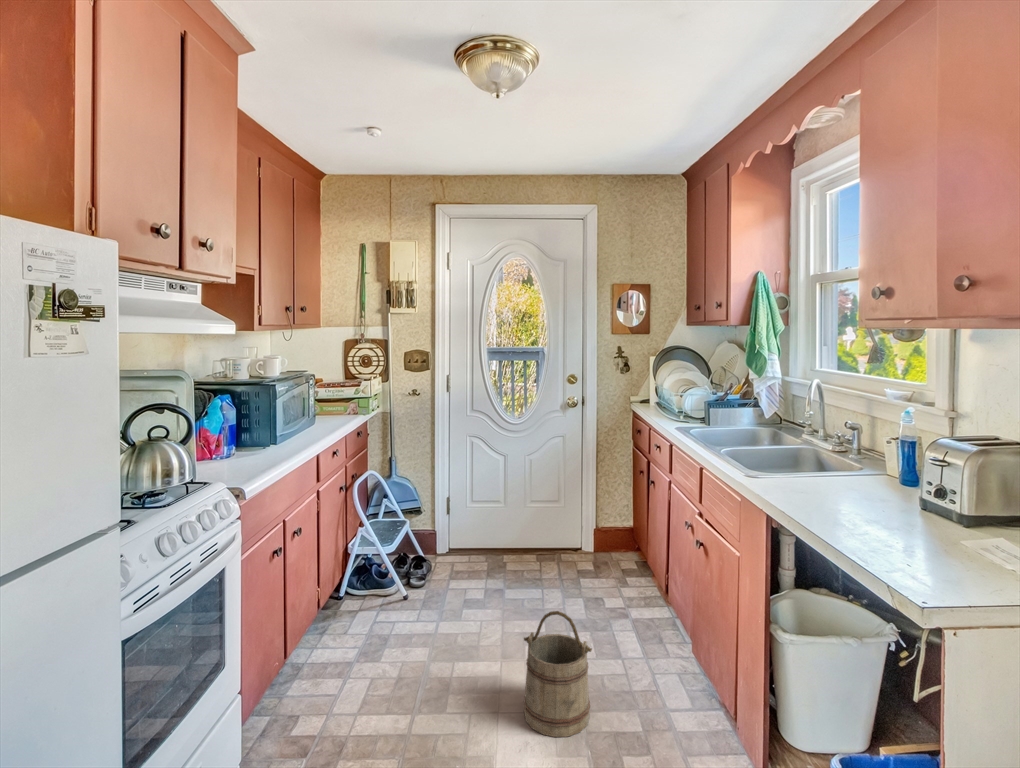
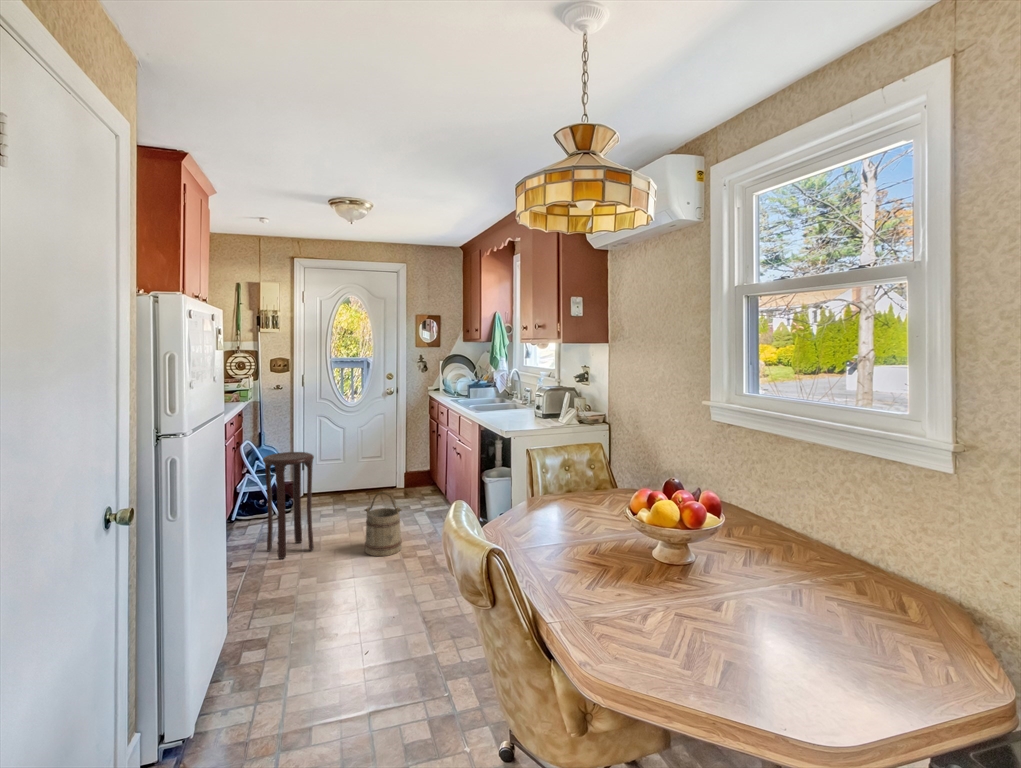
stool: none [360,517,442,708] -> present [263,452,314,559]

